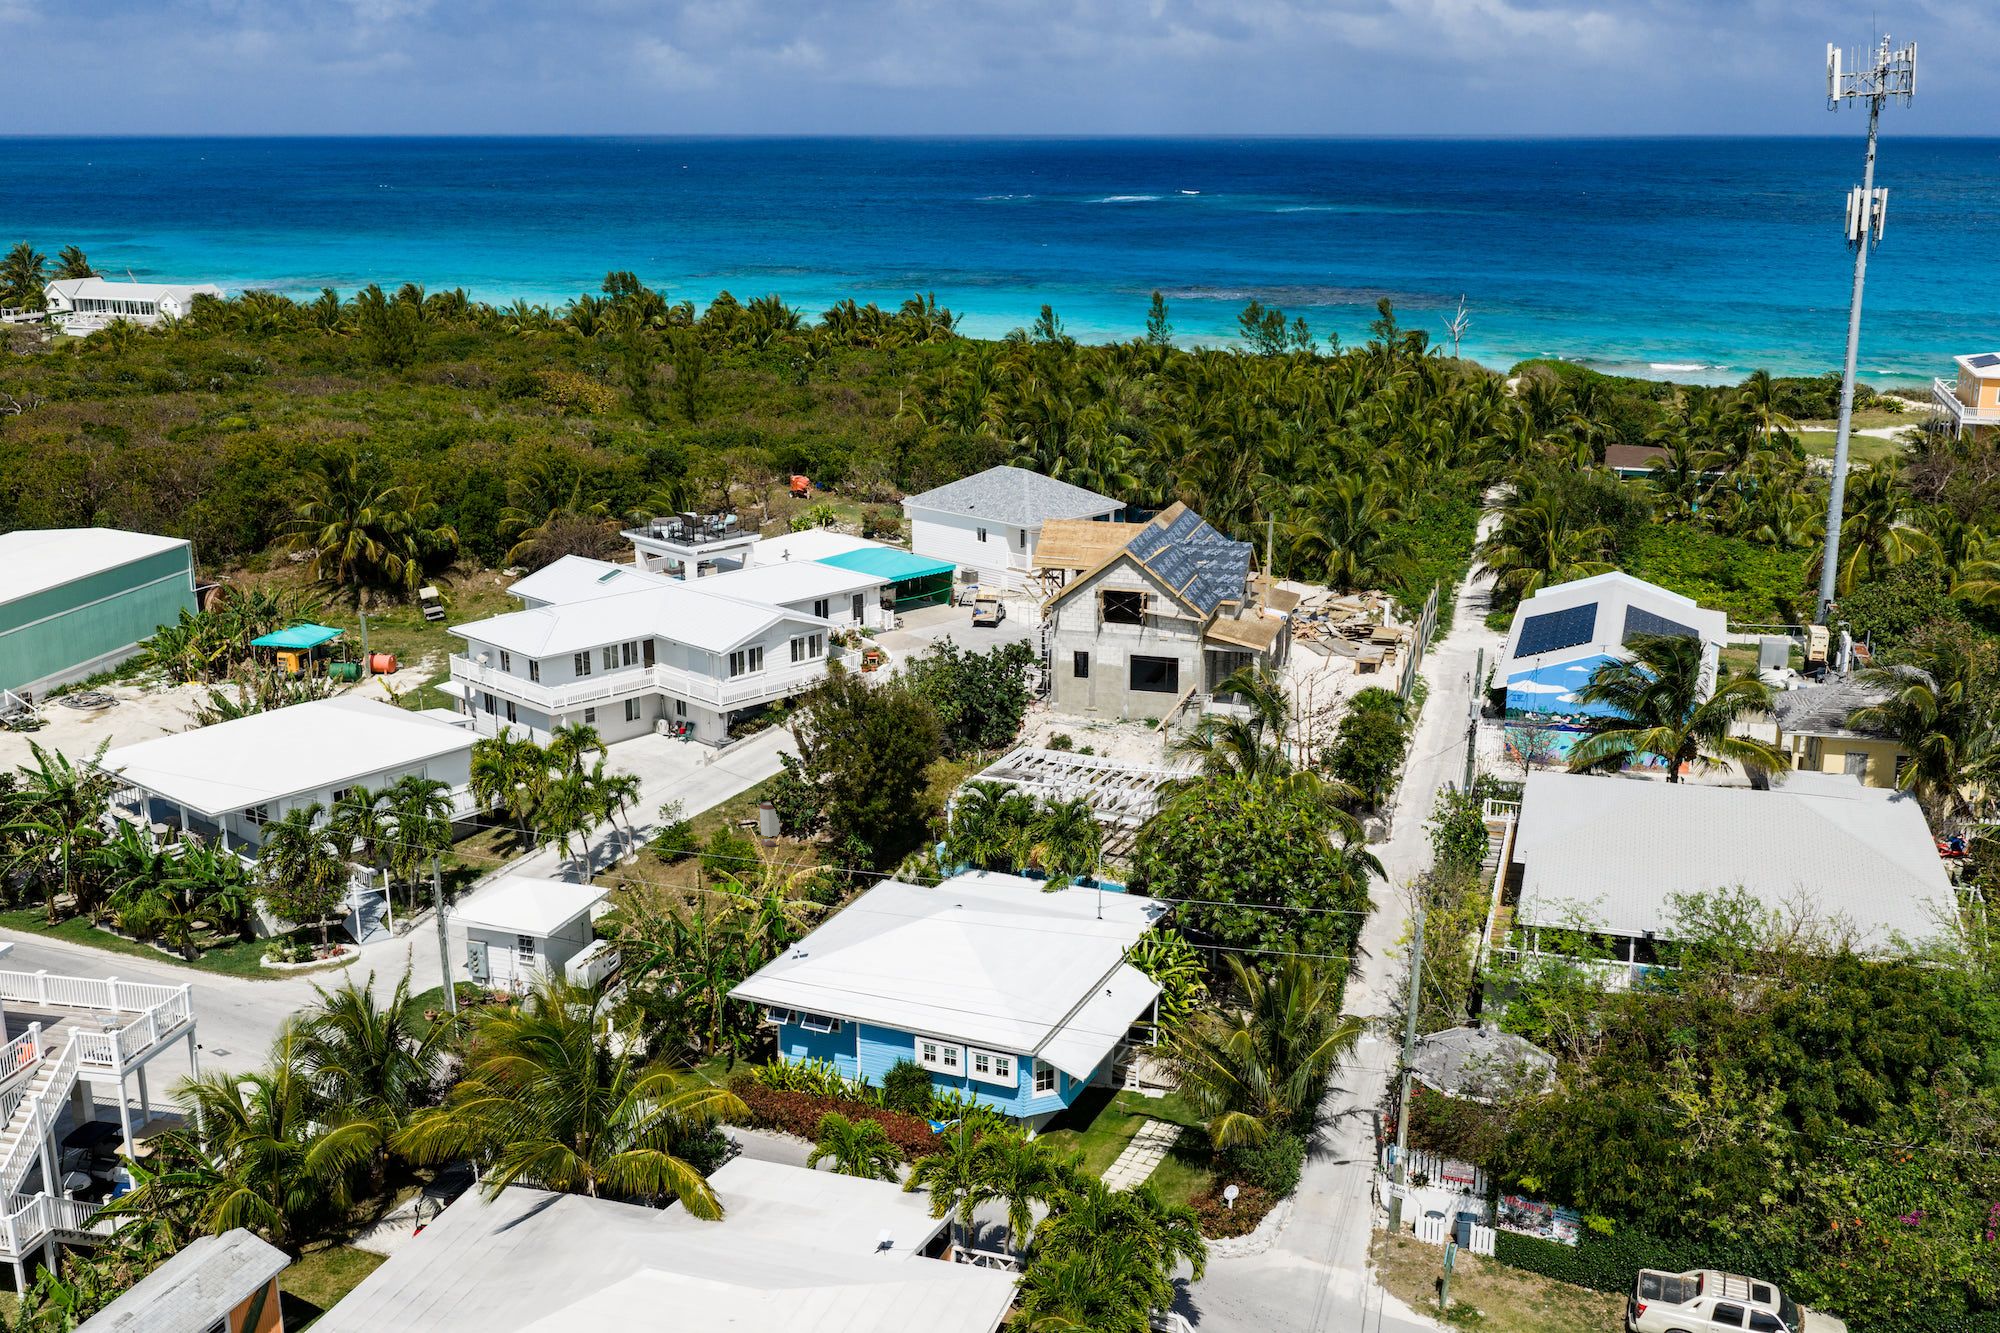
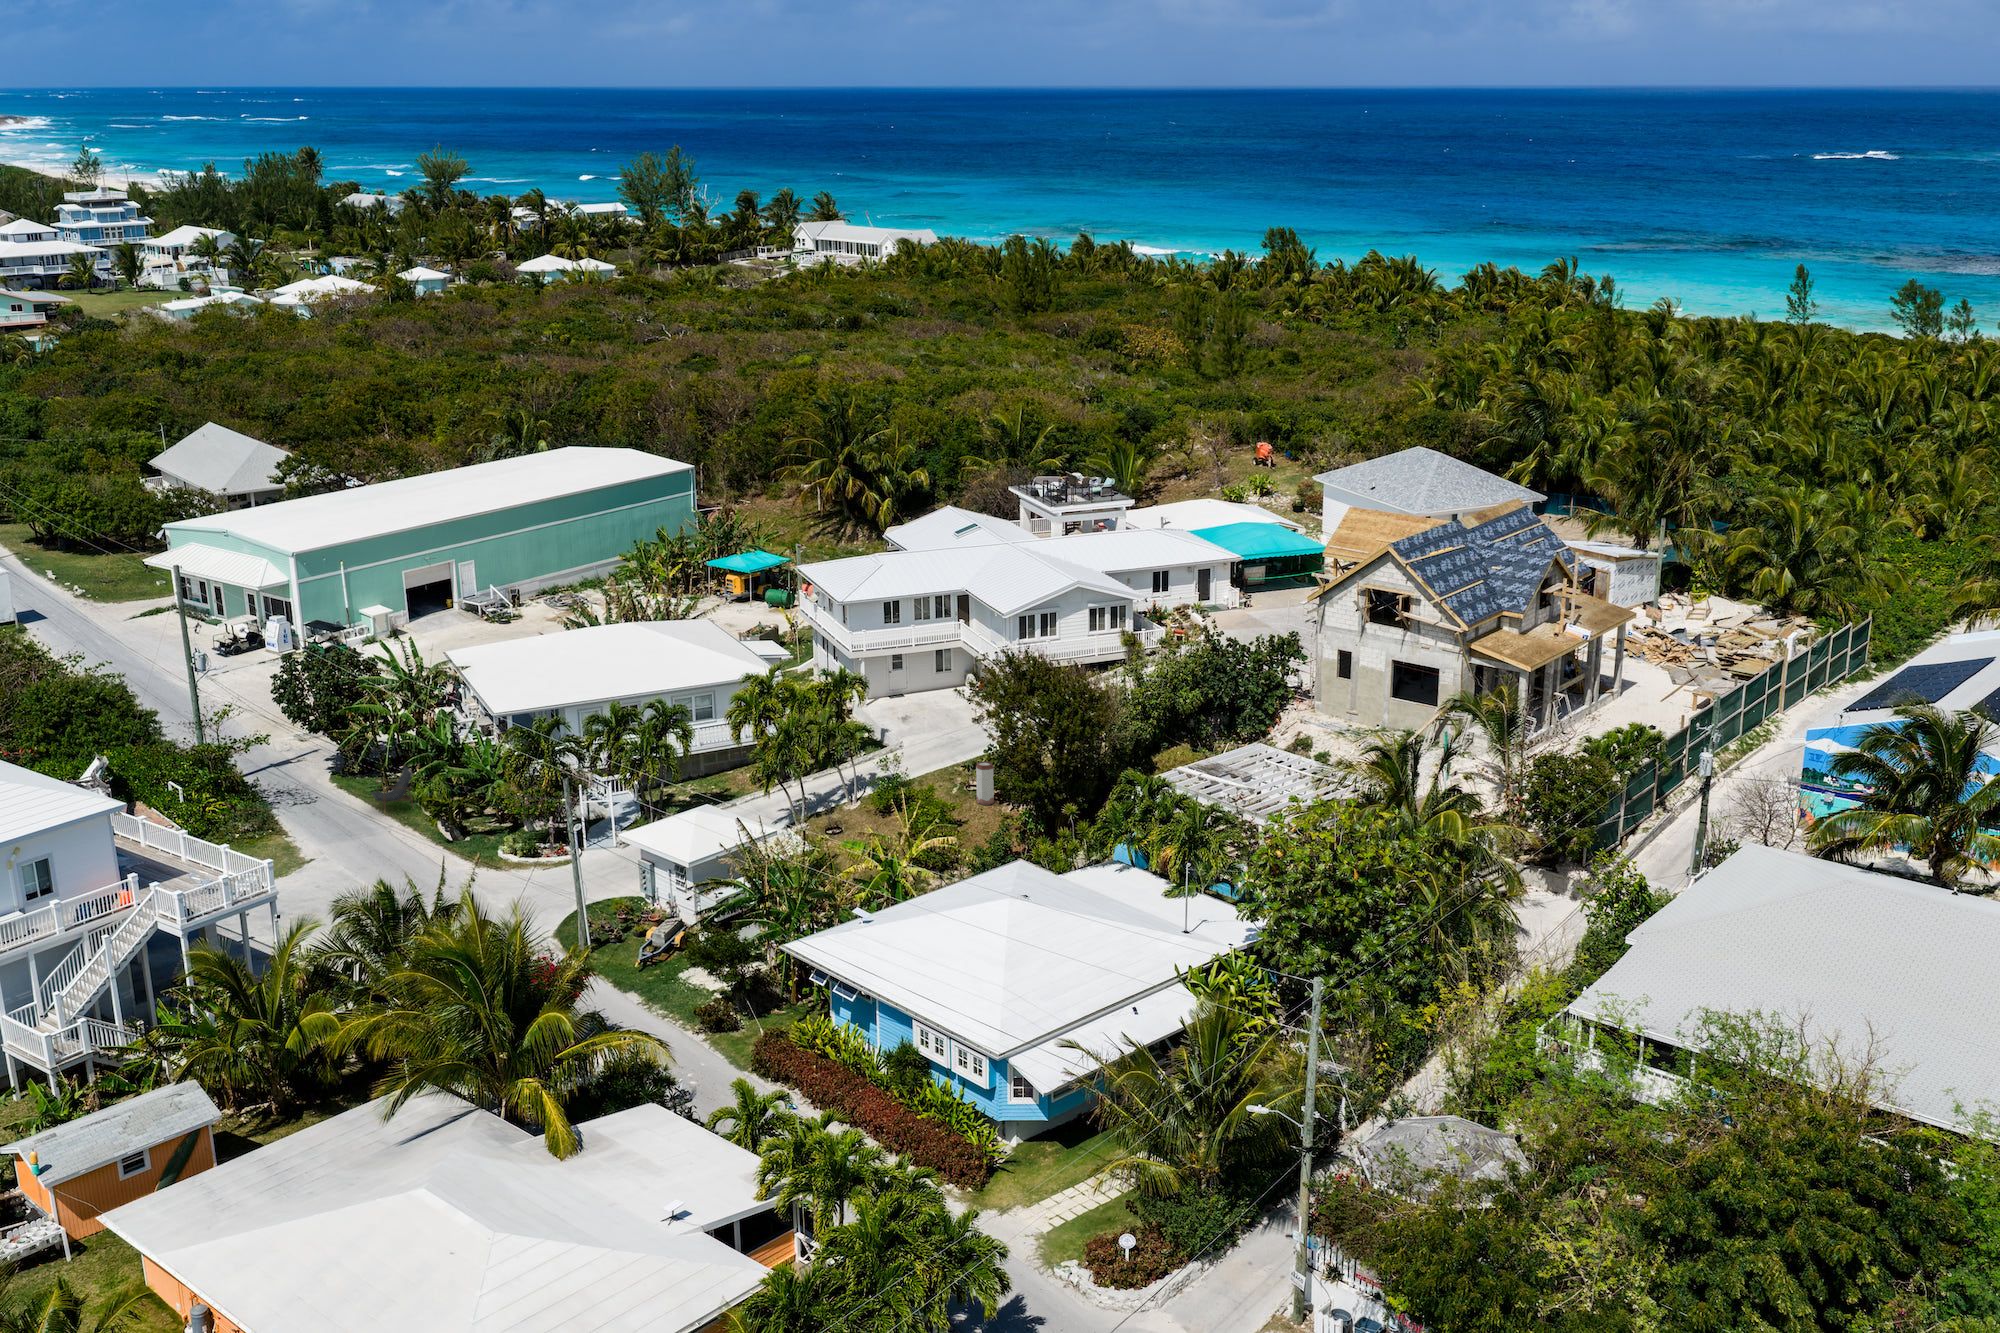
lounge chair: none [57,890,114,948] -> present [371,767,413,813]

